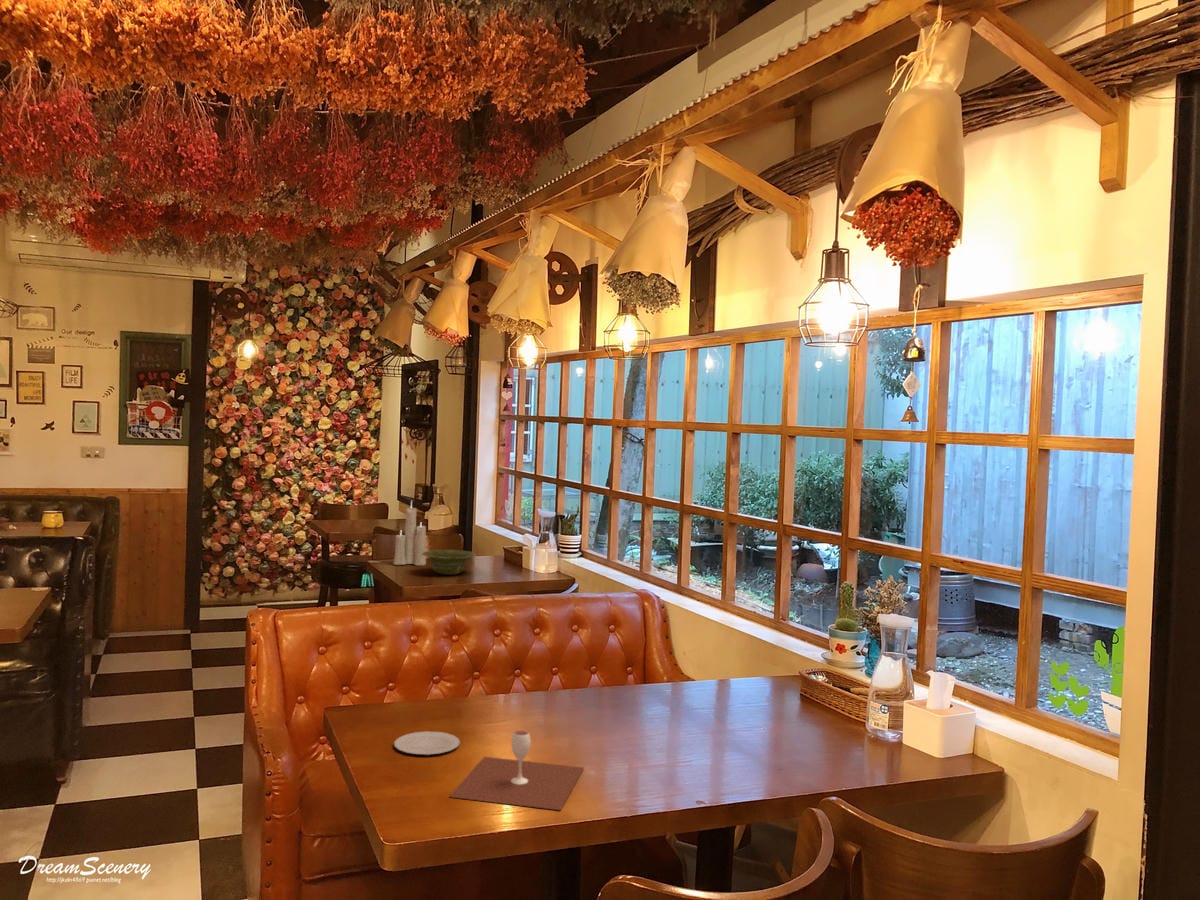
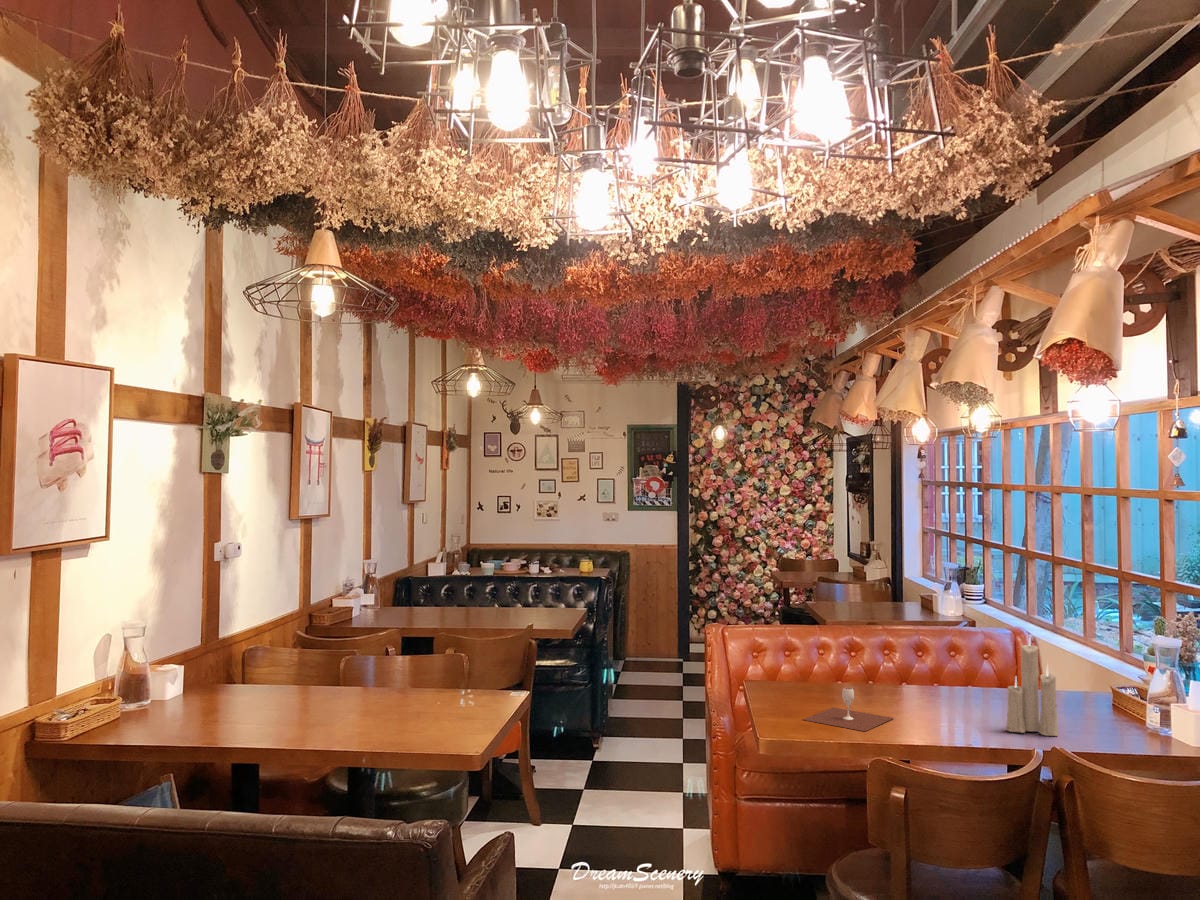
candle: present [394,506,426,565] -> present [1006,638,1058,736]
dish: present [421,550,476,575] -> none [843,594,888,613]
plate: present [394,731,460,755] -> none [780,624,821,703]

